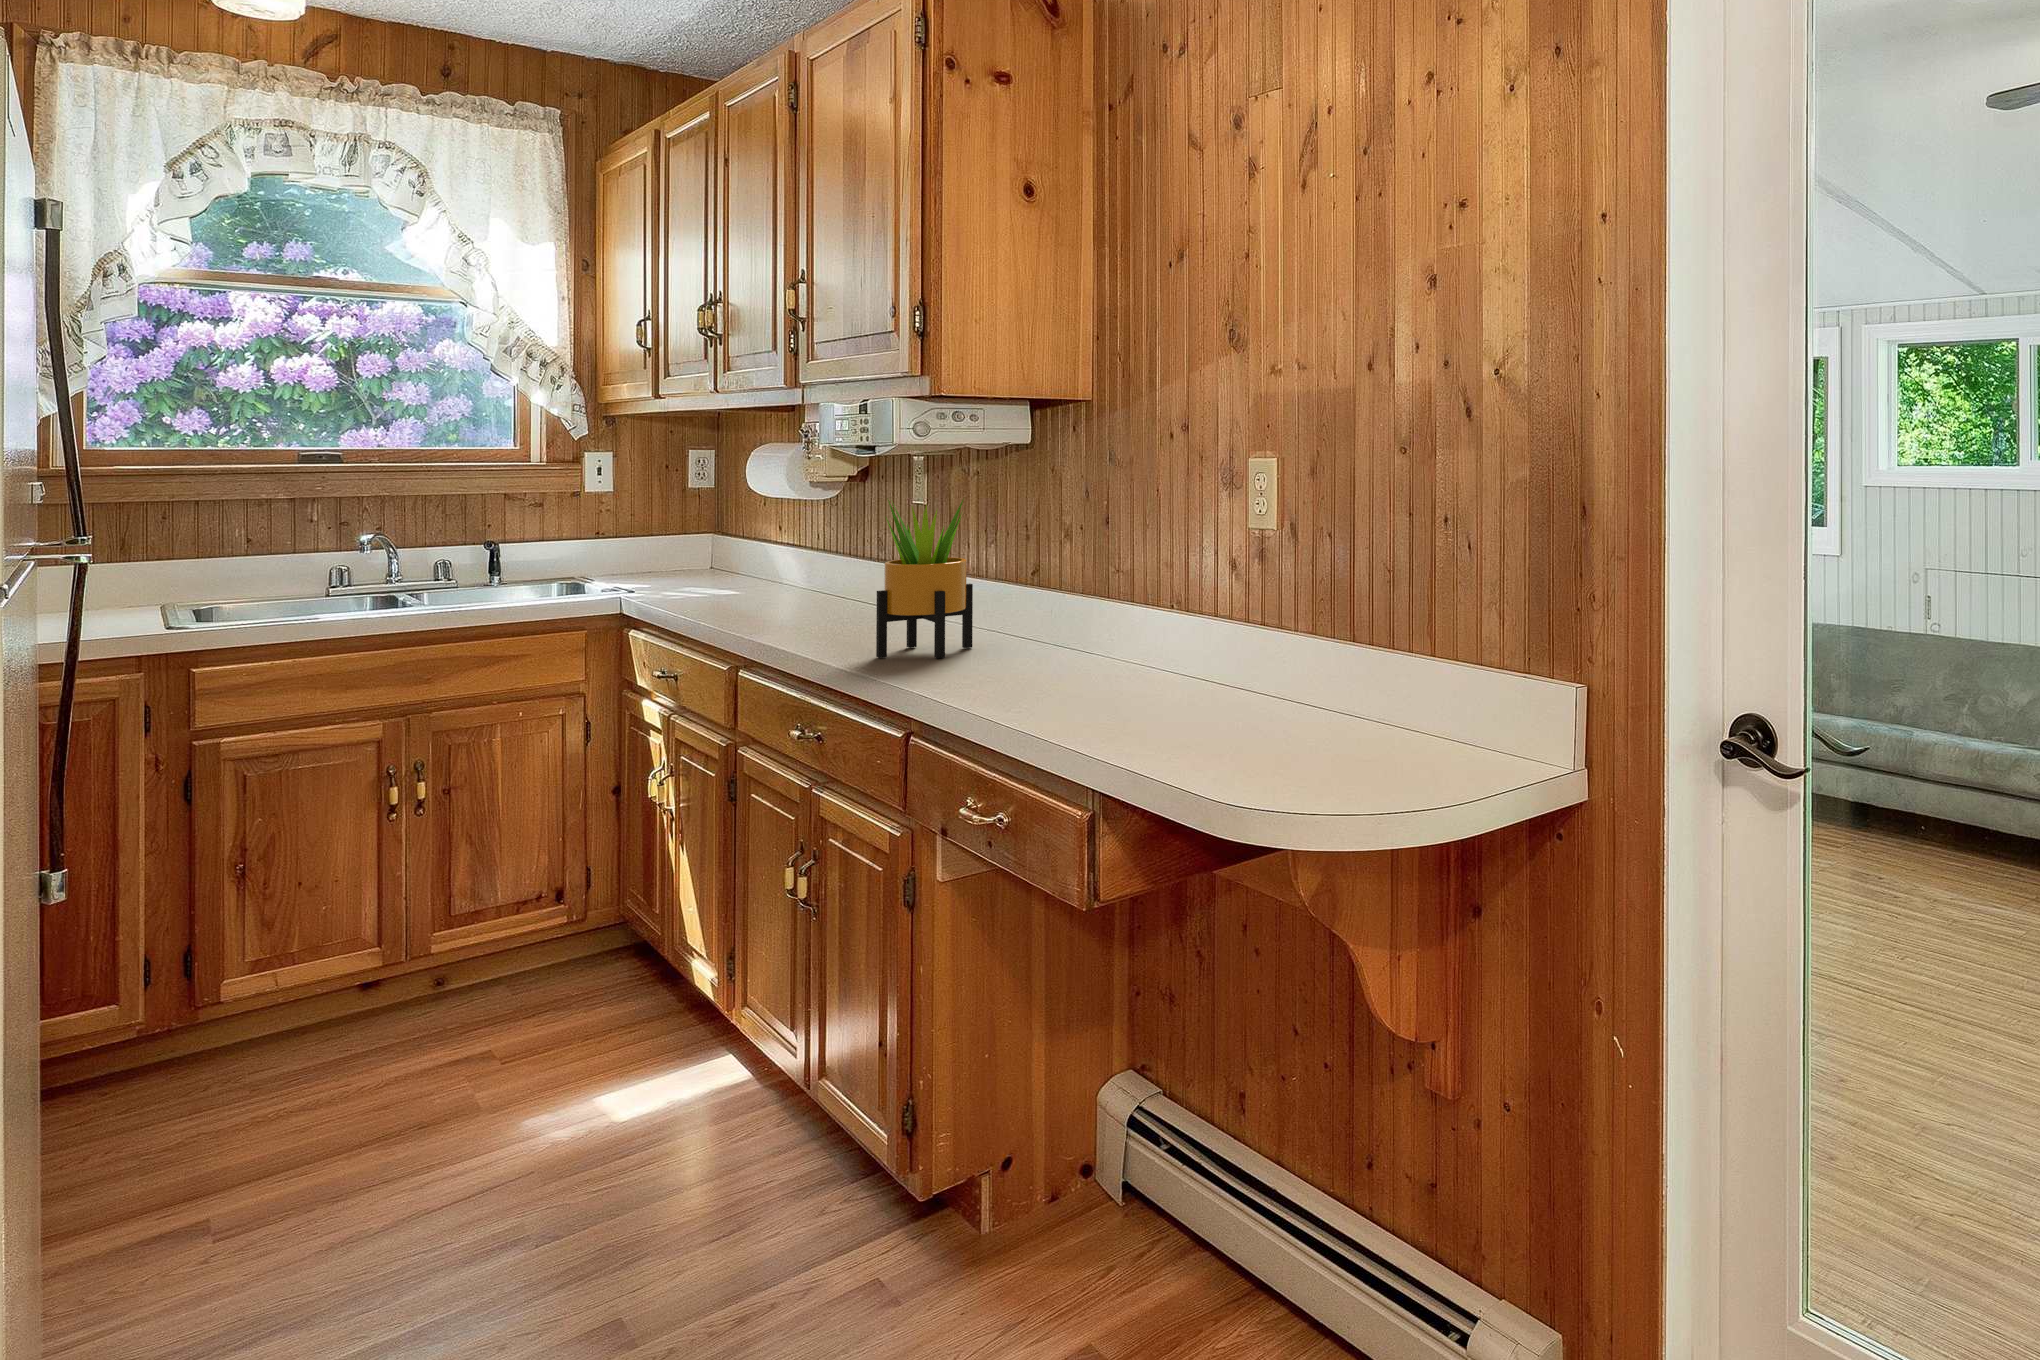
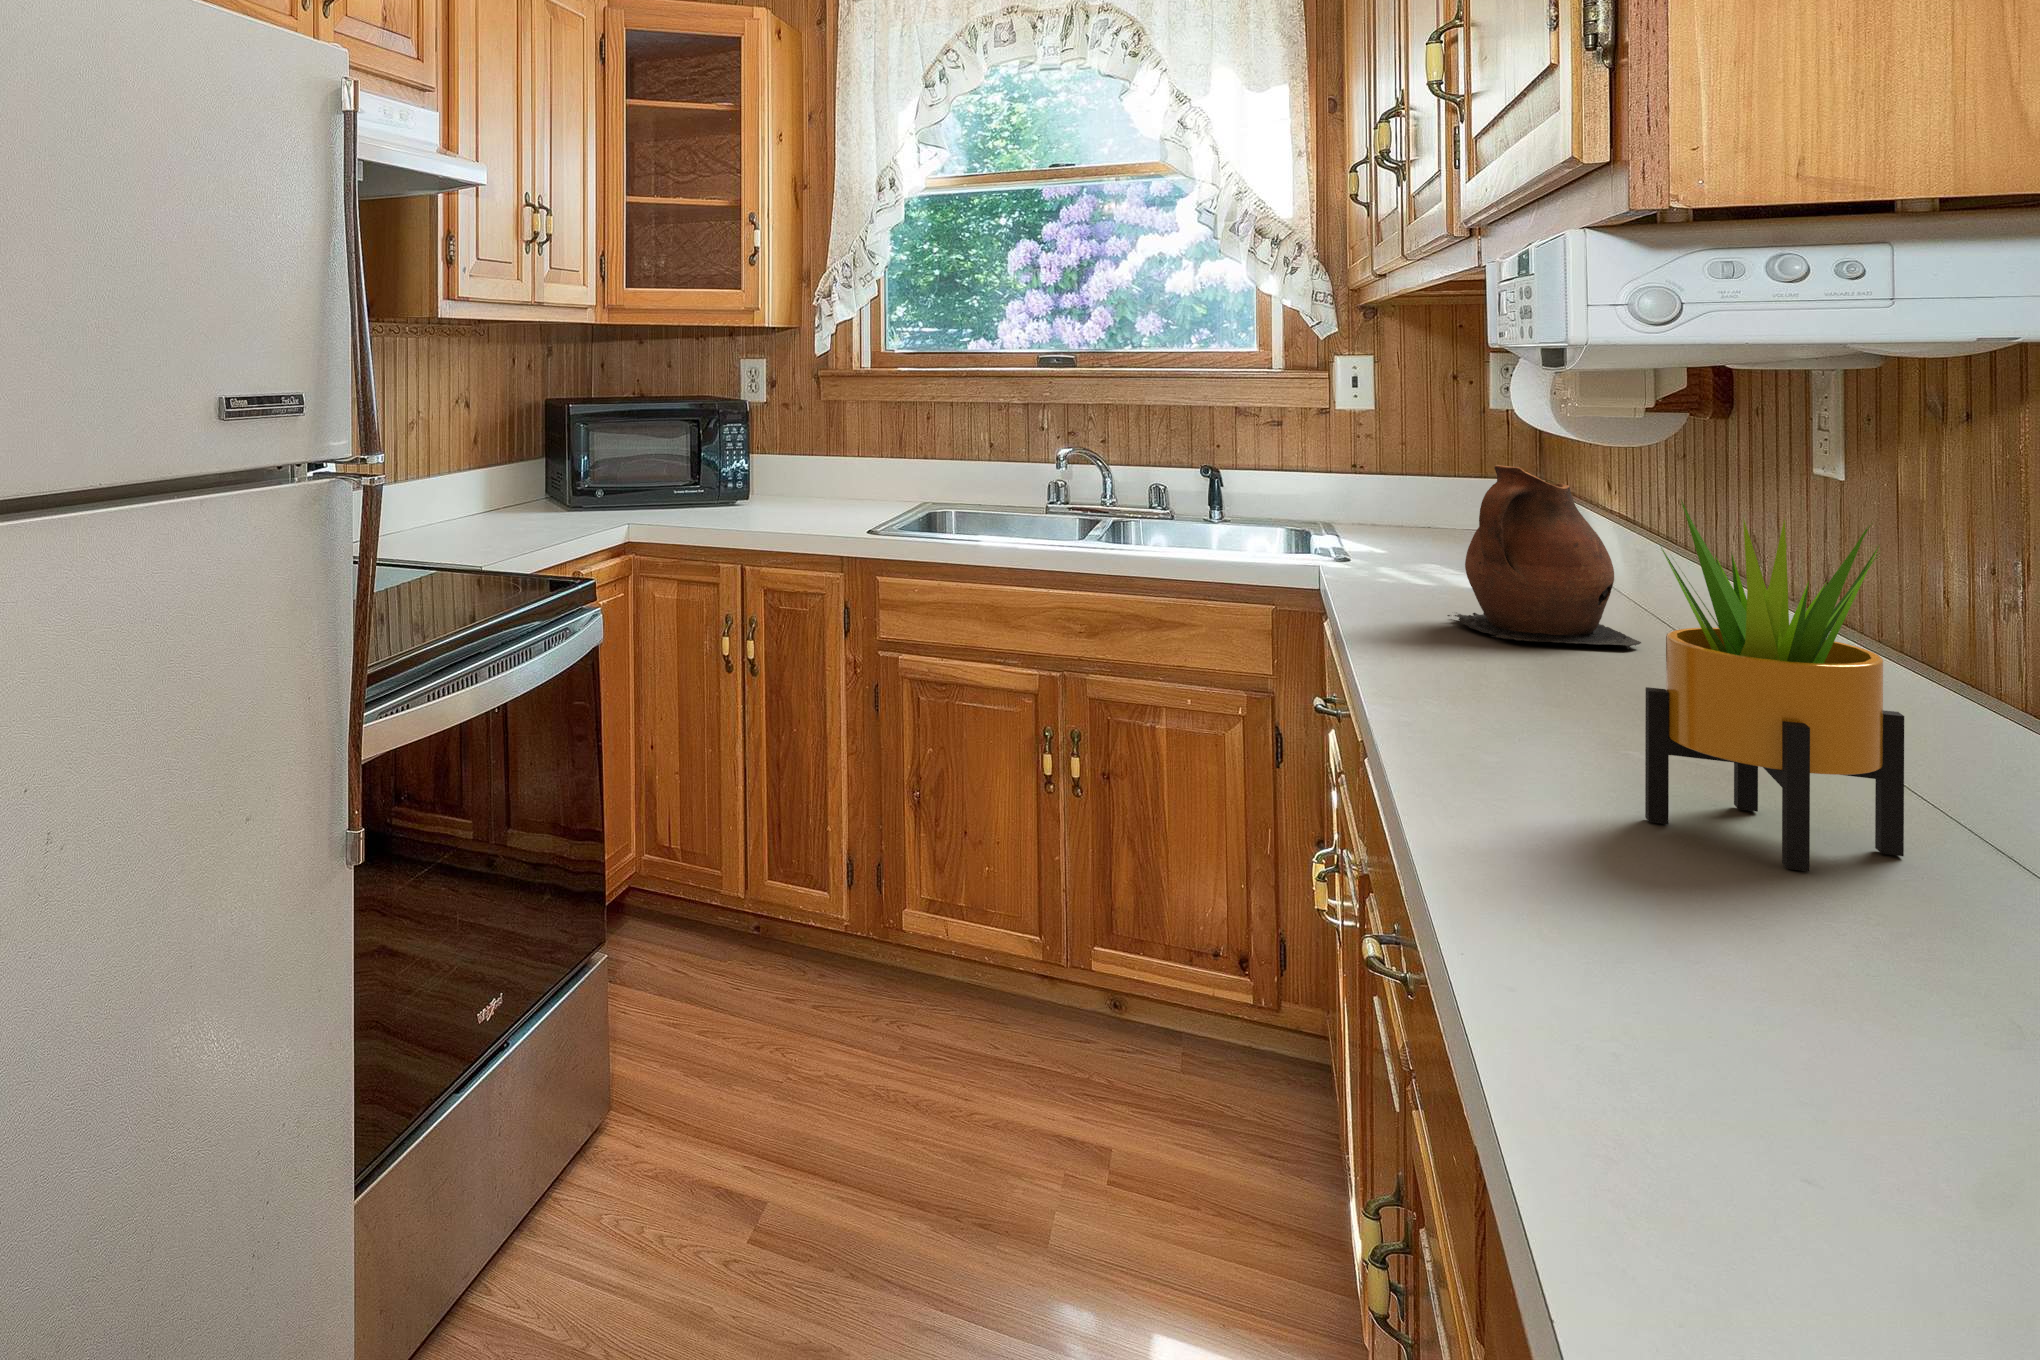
ceramic pitcher: none [718,507,828,614] -> present [1448,465,1641,649]

